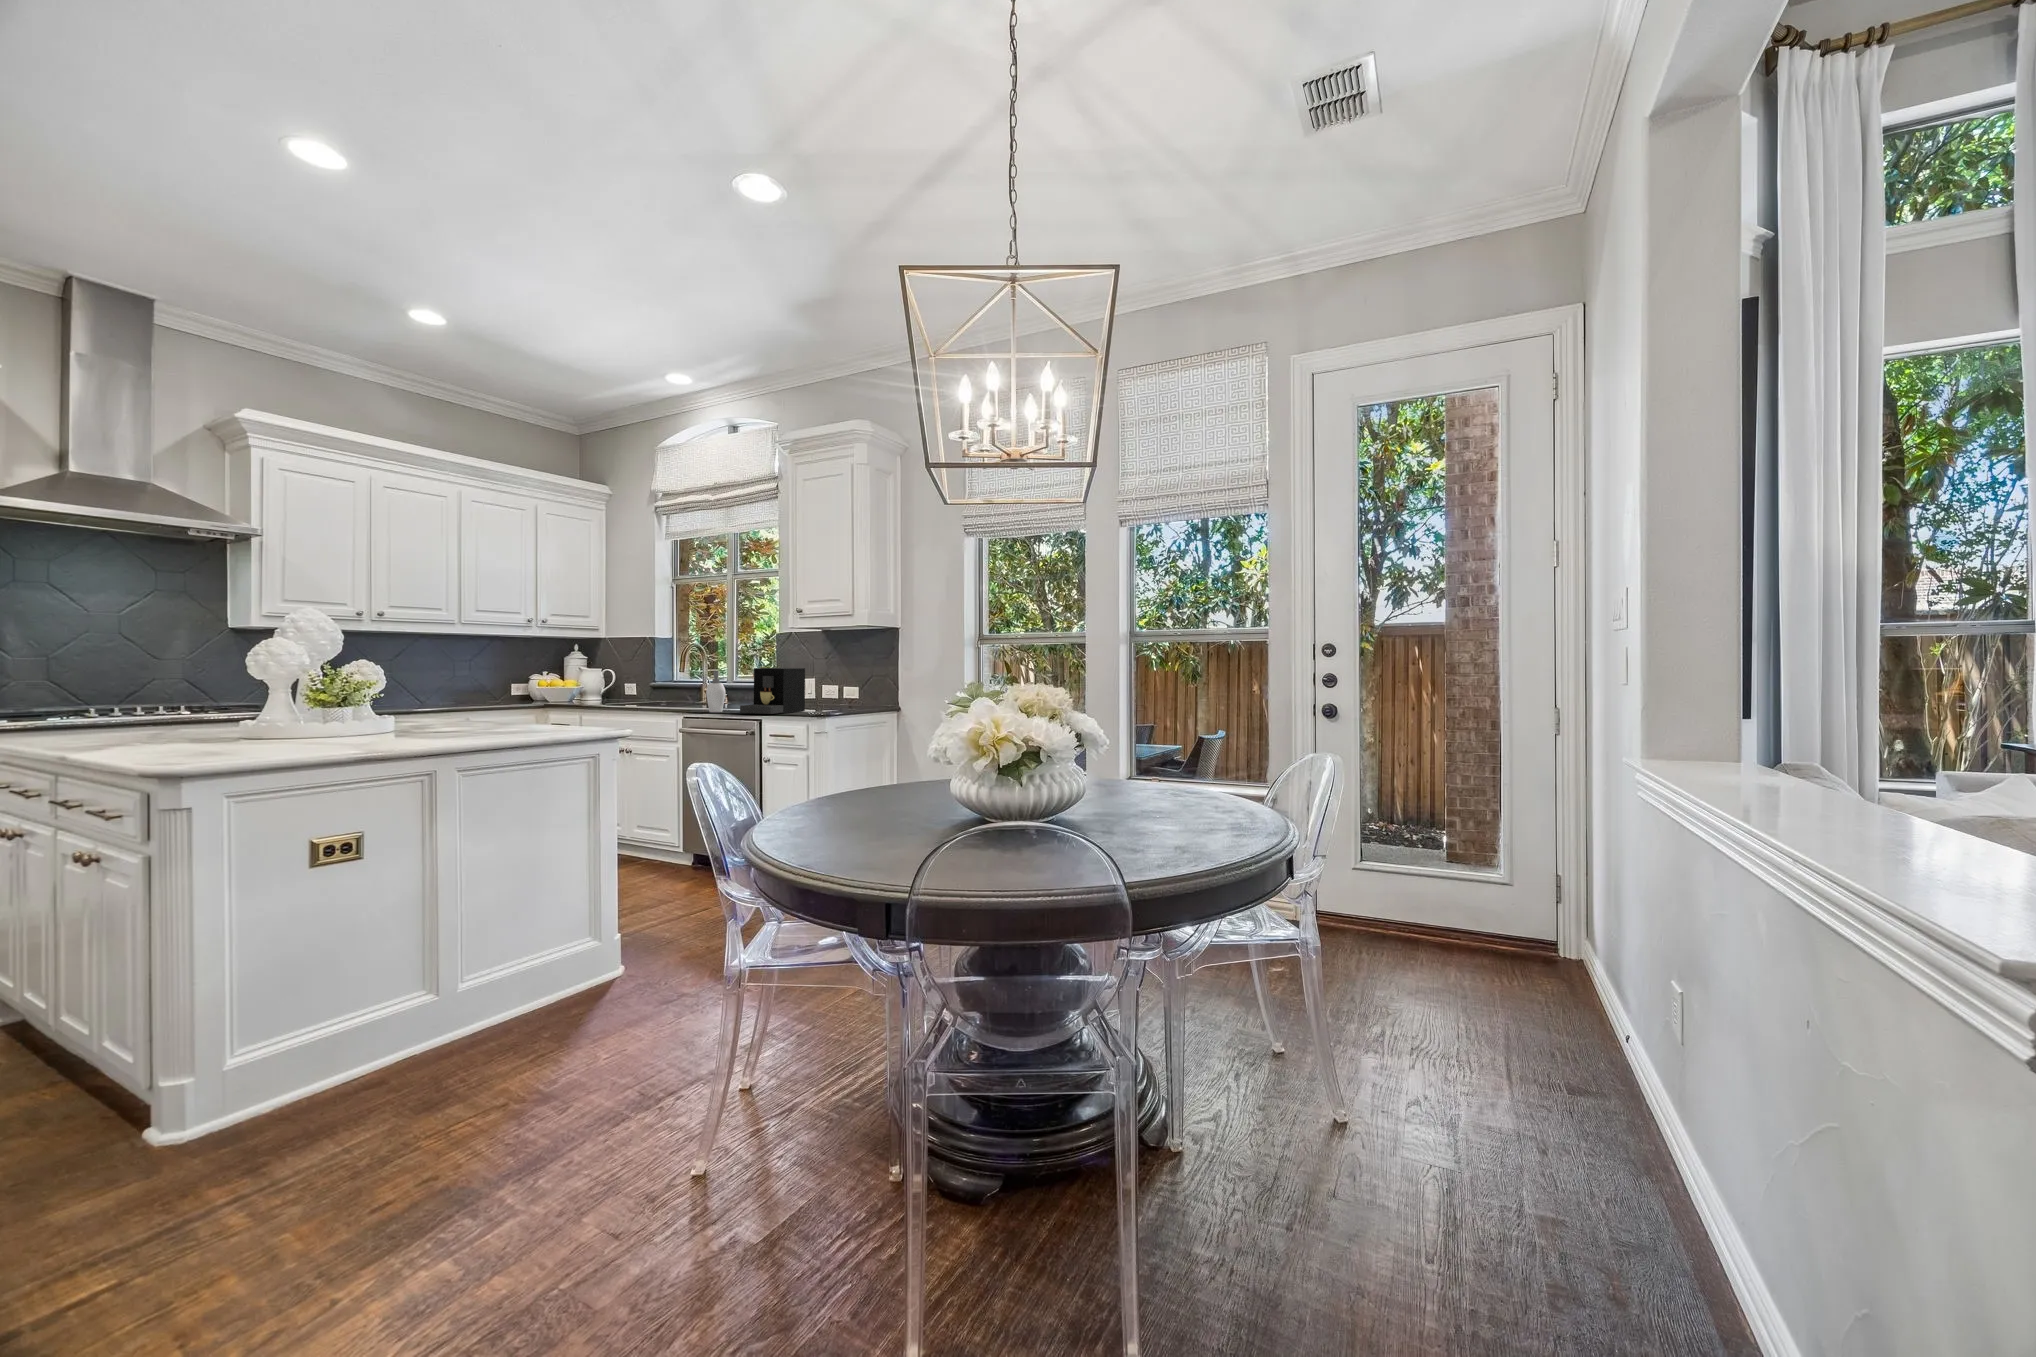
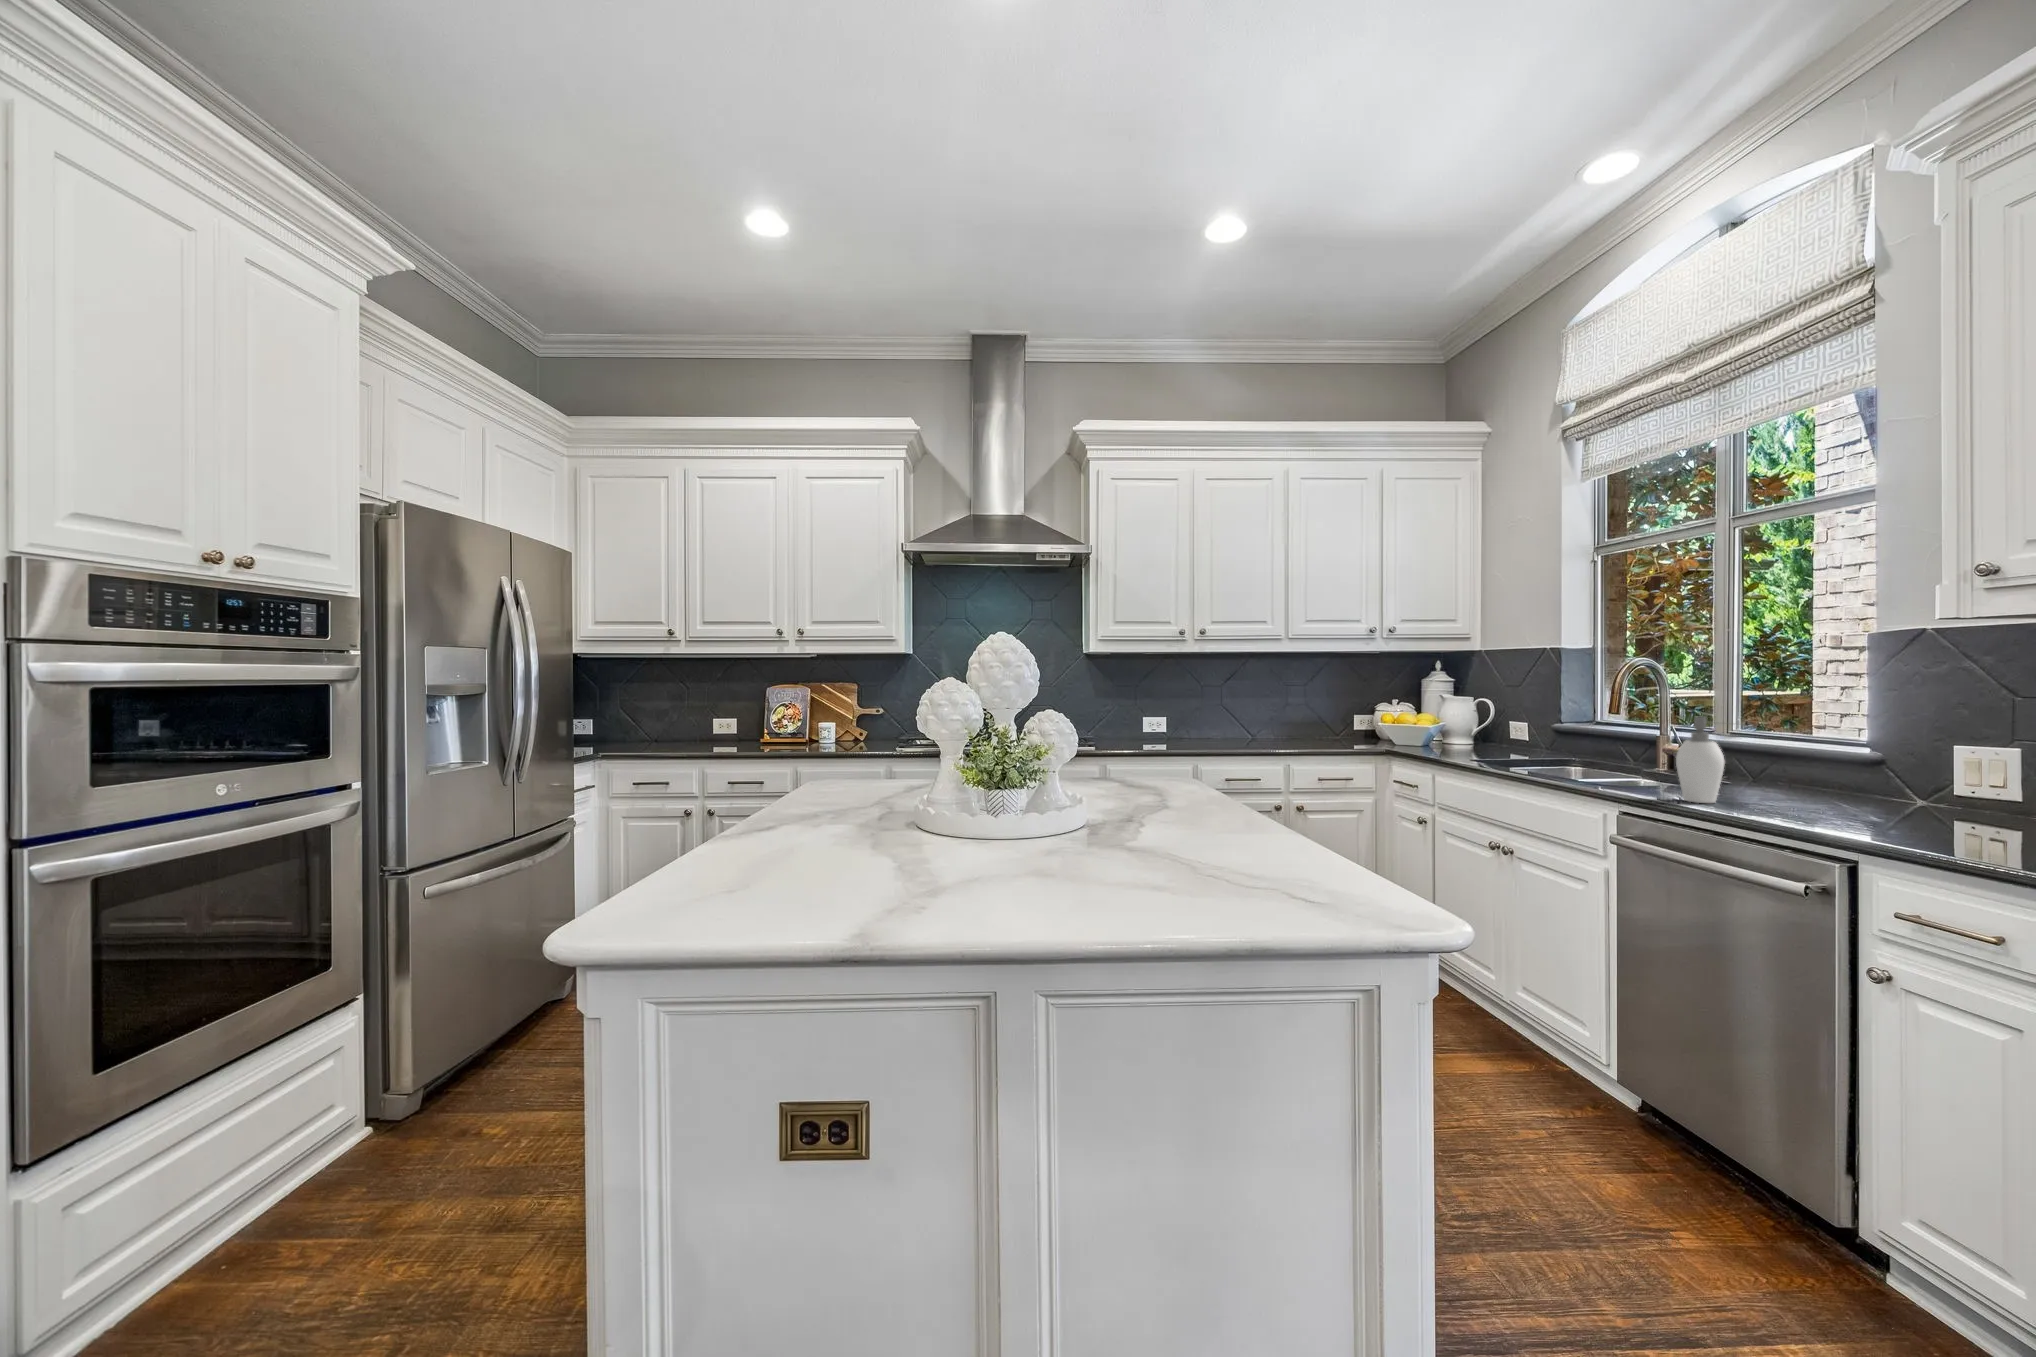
coffee maker: present [740,668,805,714] -> none [1773,711,1974,831]

